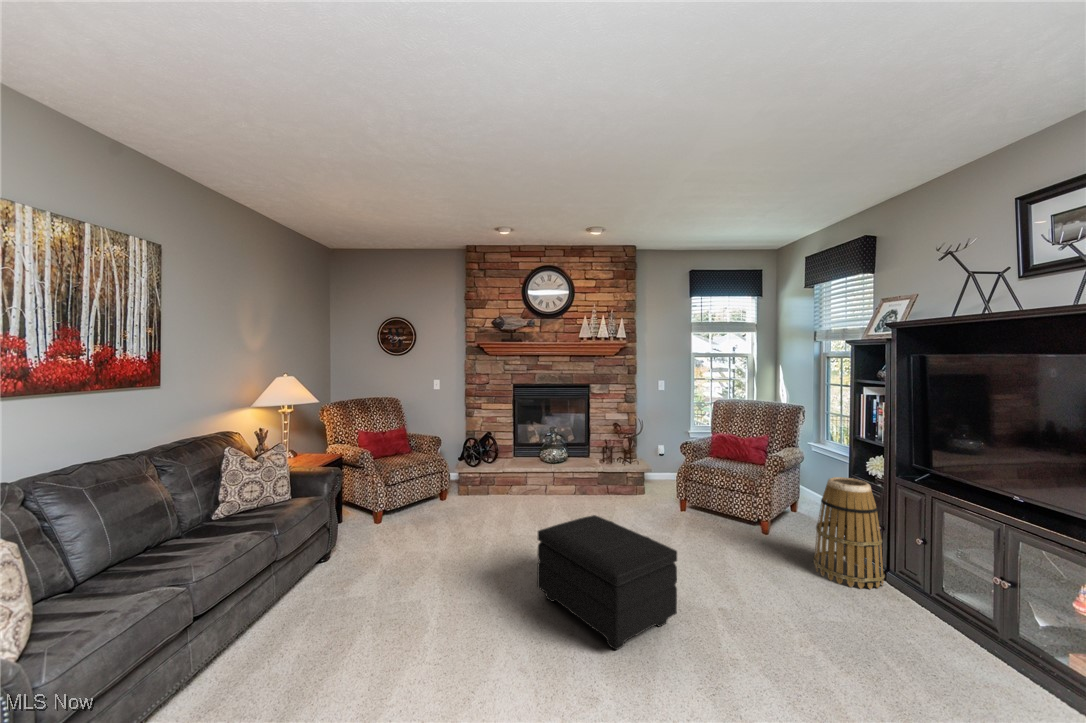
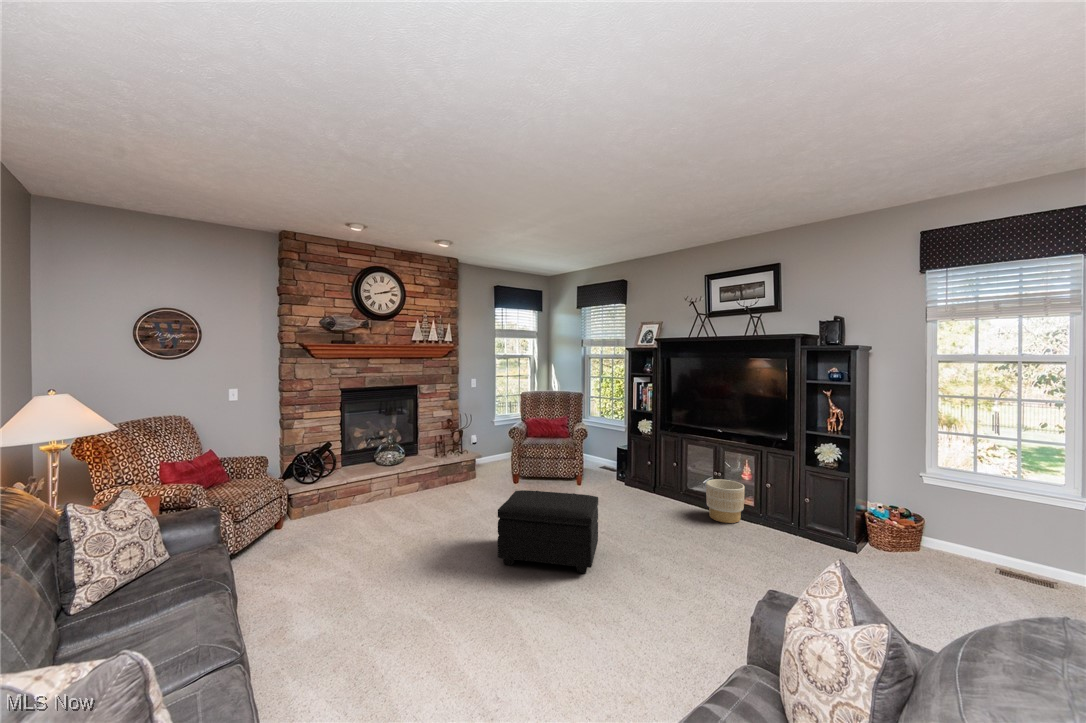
basket: present [814,477,885,589] -> none [621,436,659,501]
planter: none [948,586,1050,692] -> present [706,479,745,523]

